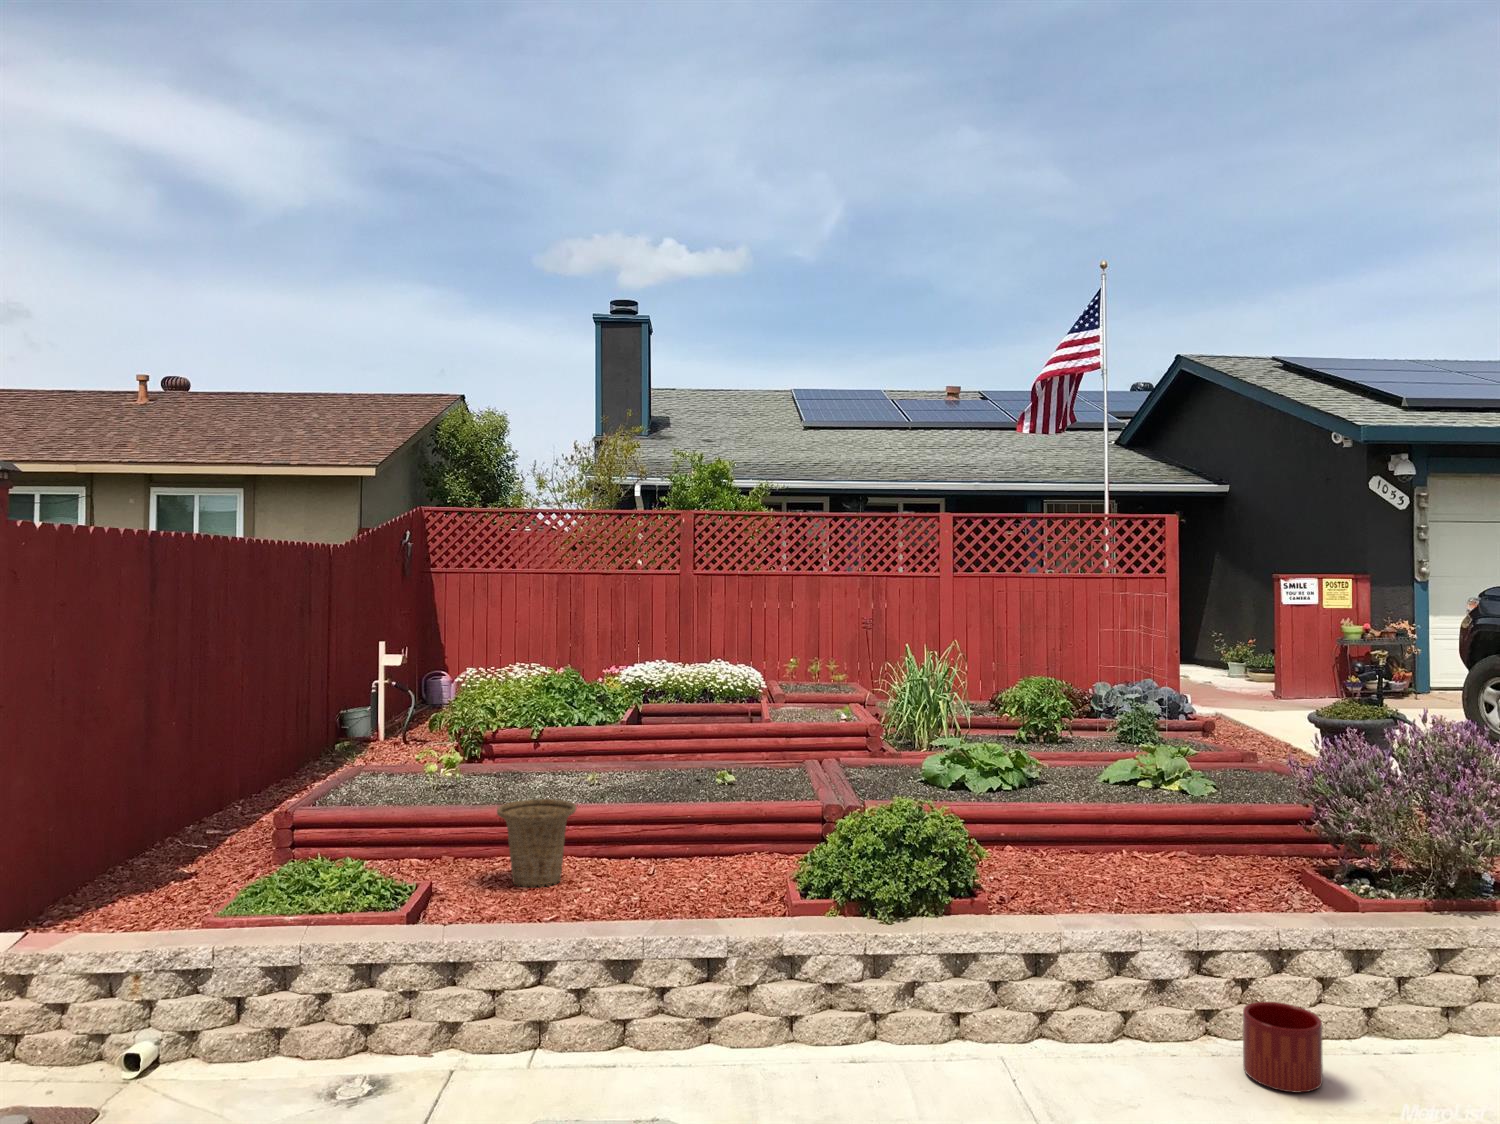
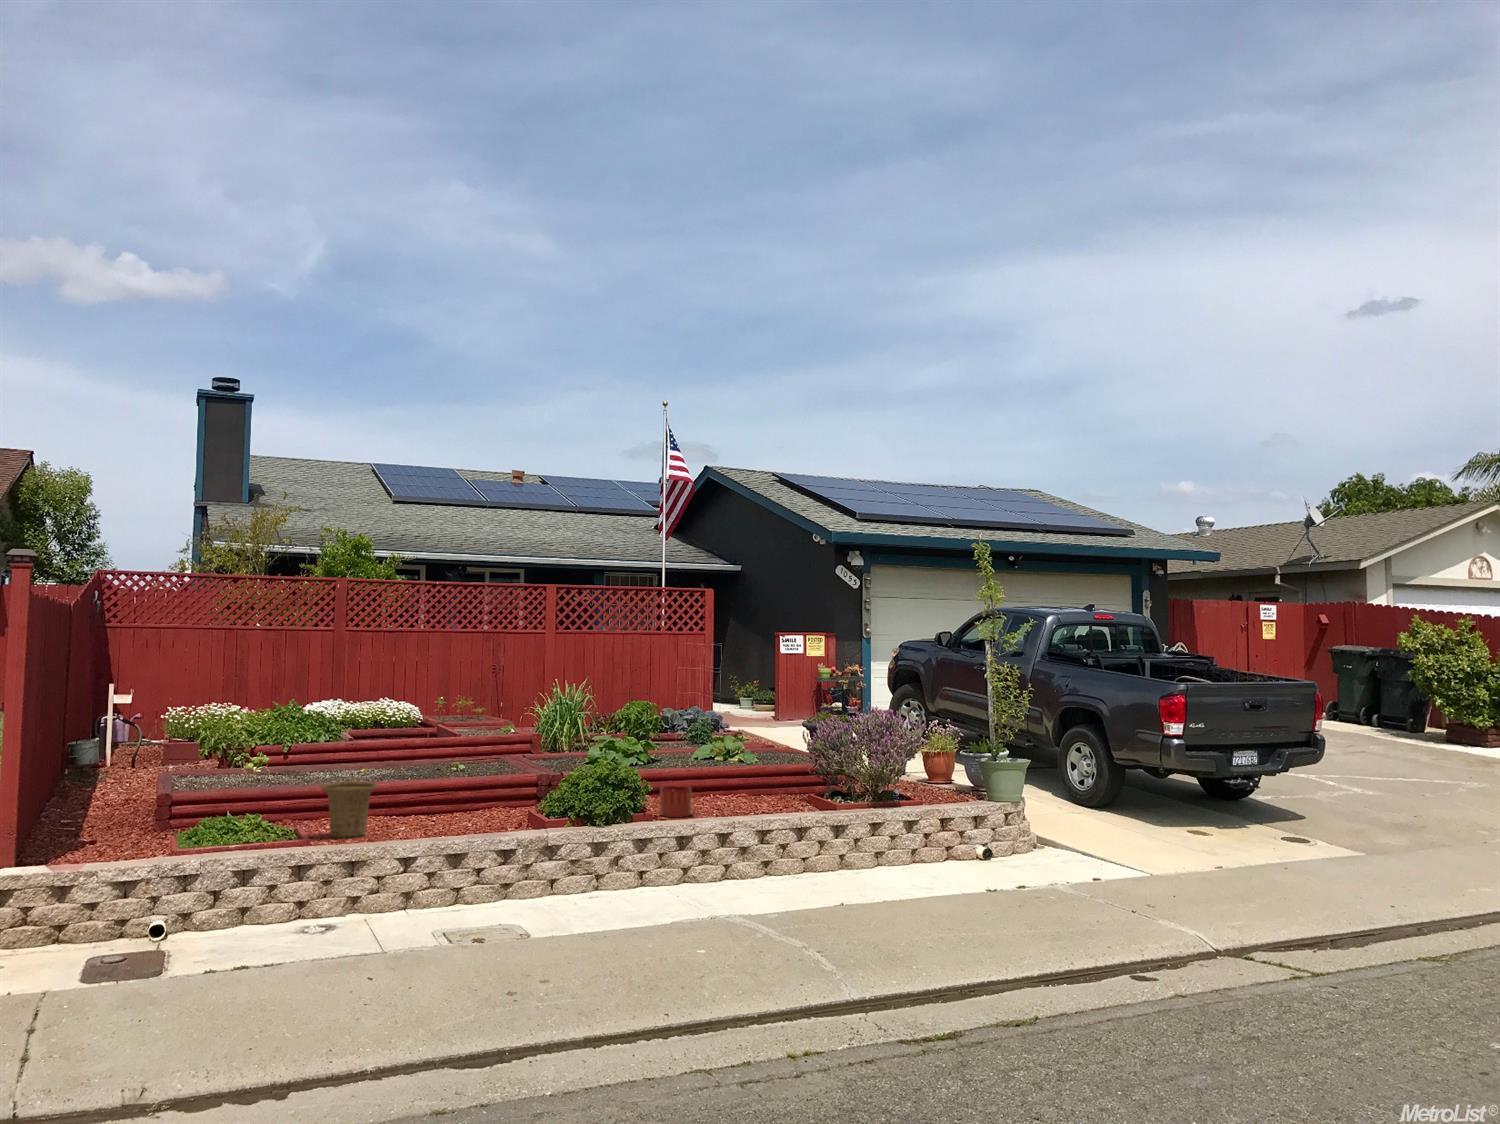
planter: present [1243,1002,1323,1093] -> present [660,786,691,818]

